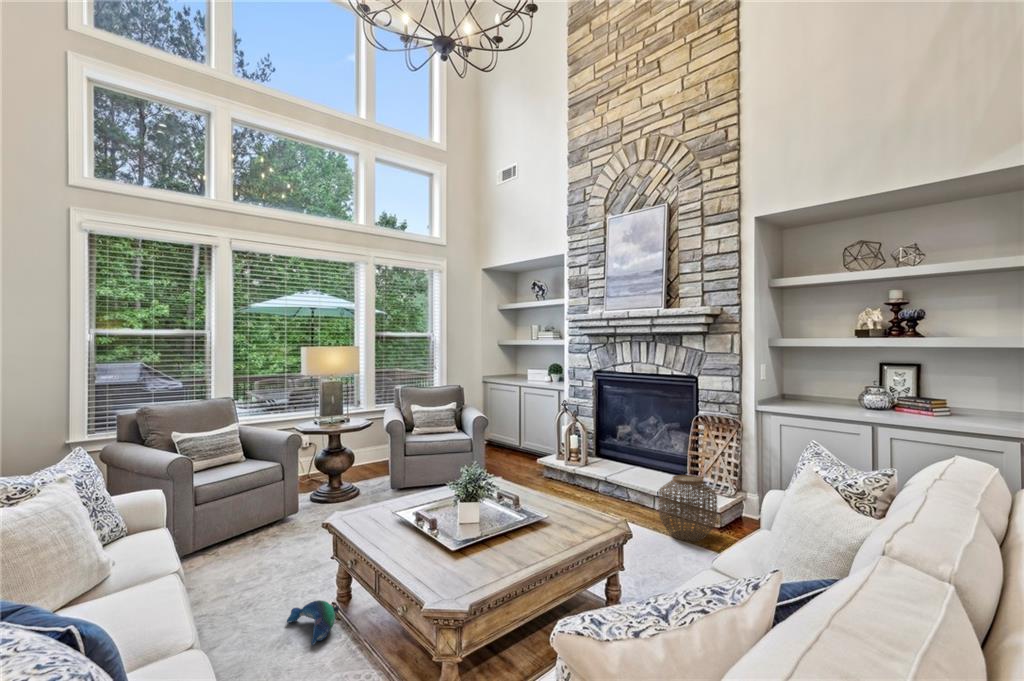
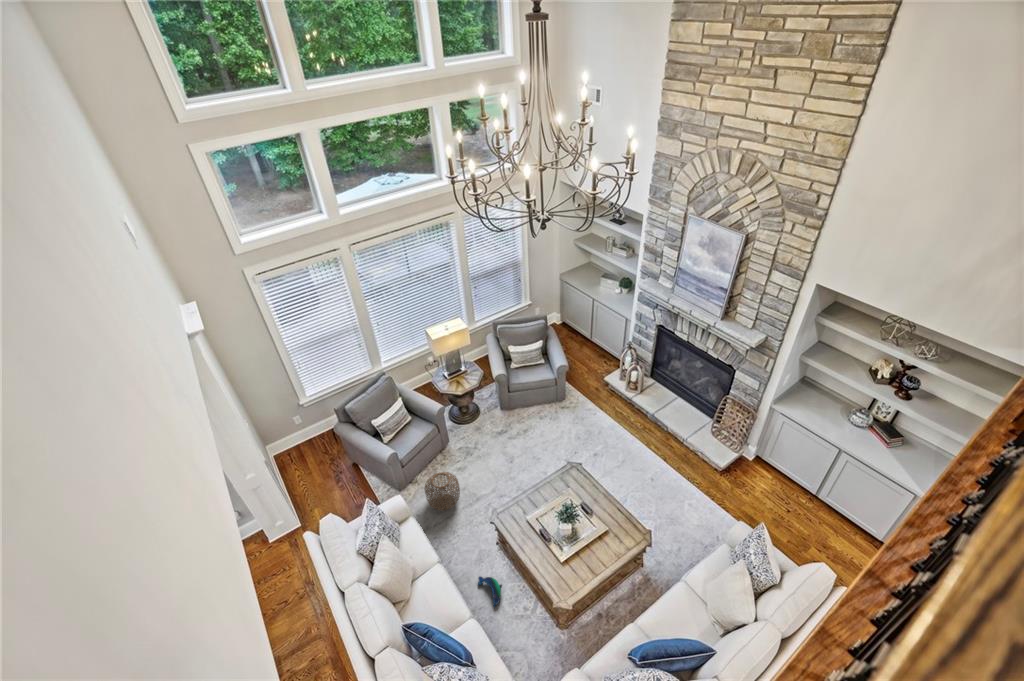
woven basket: present [659,475,717,541] -> present [425,472,460,510]

